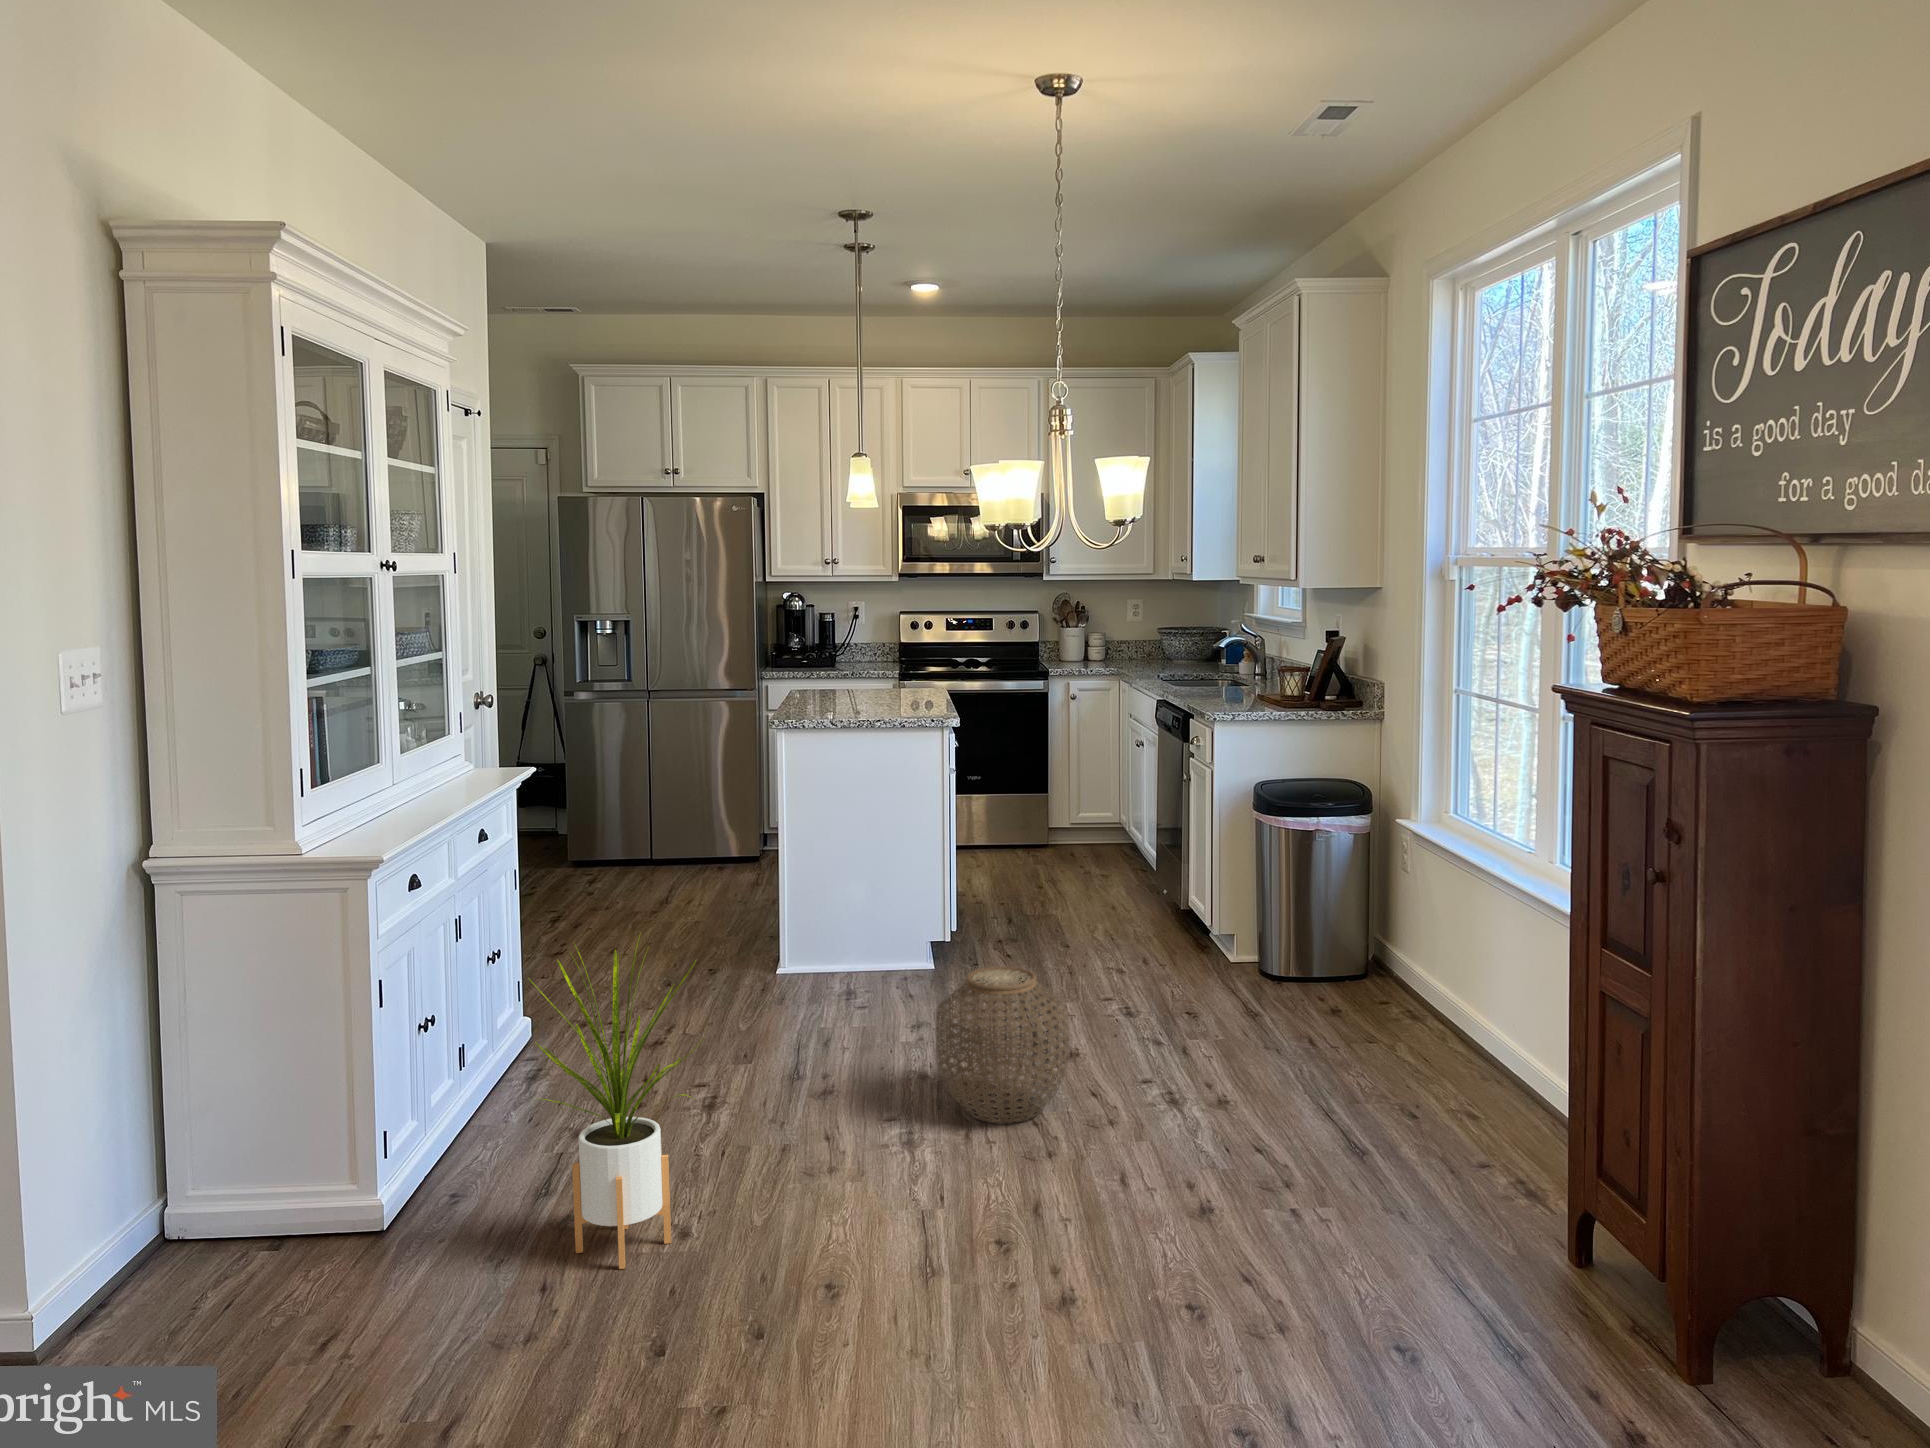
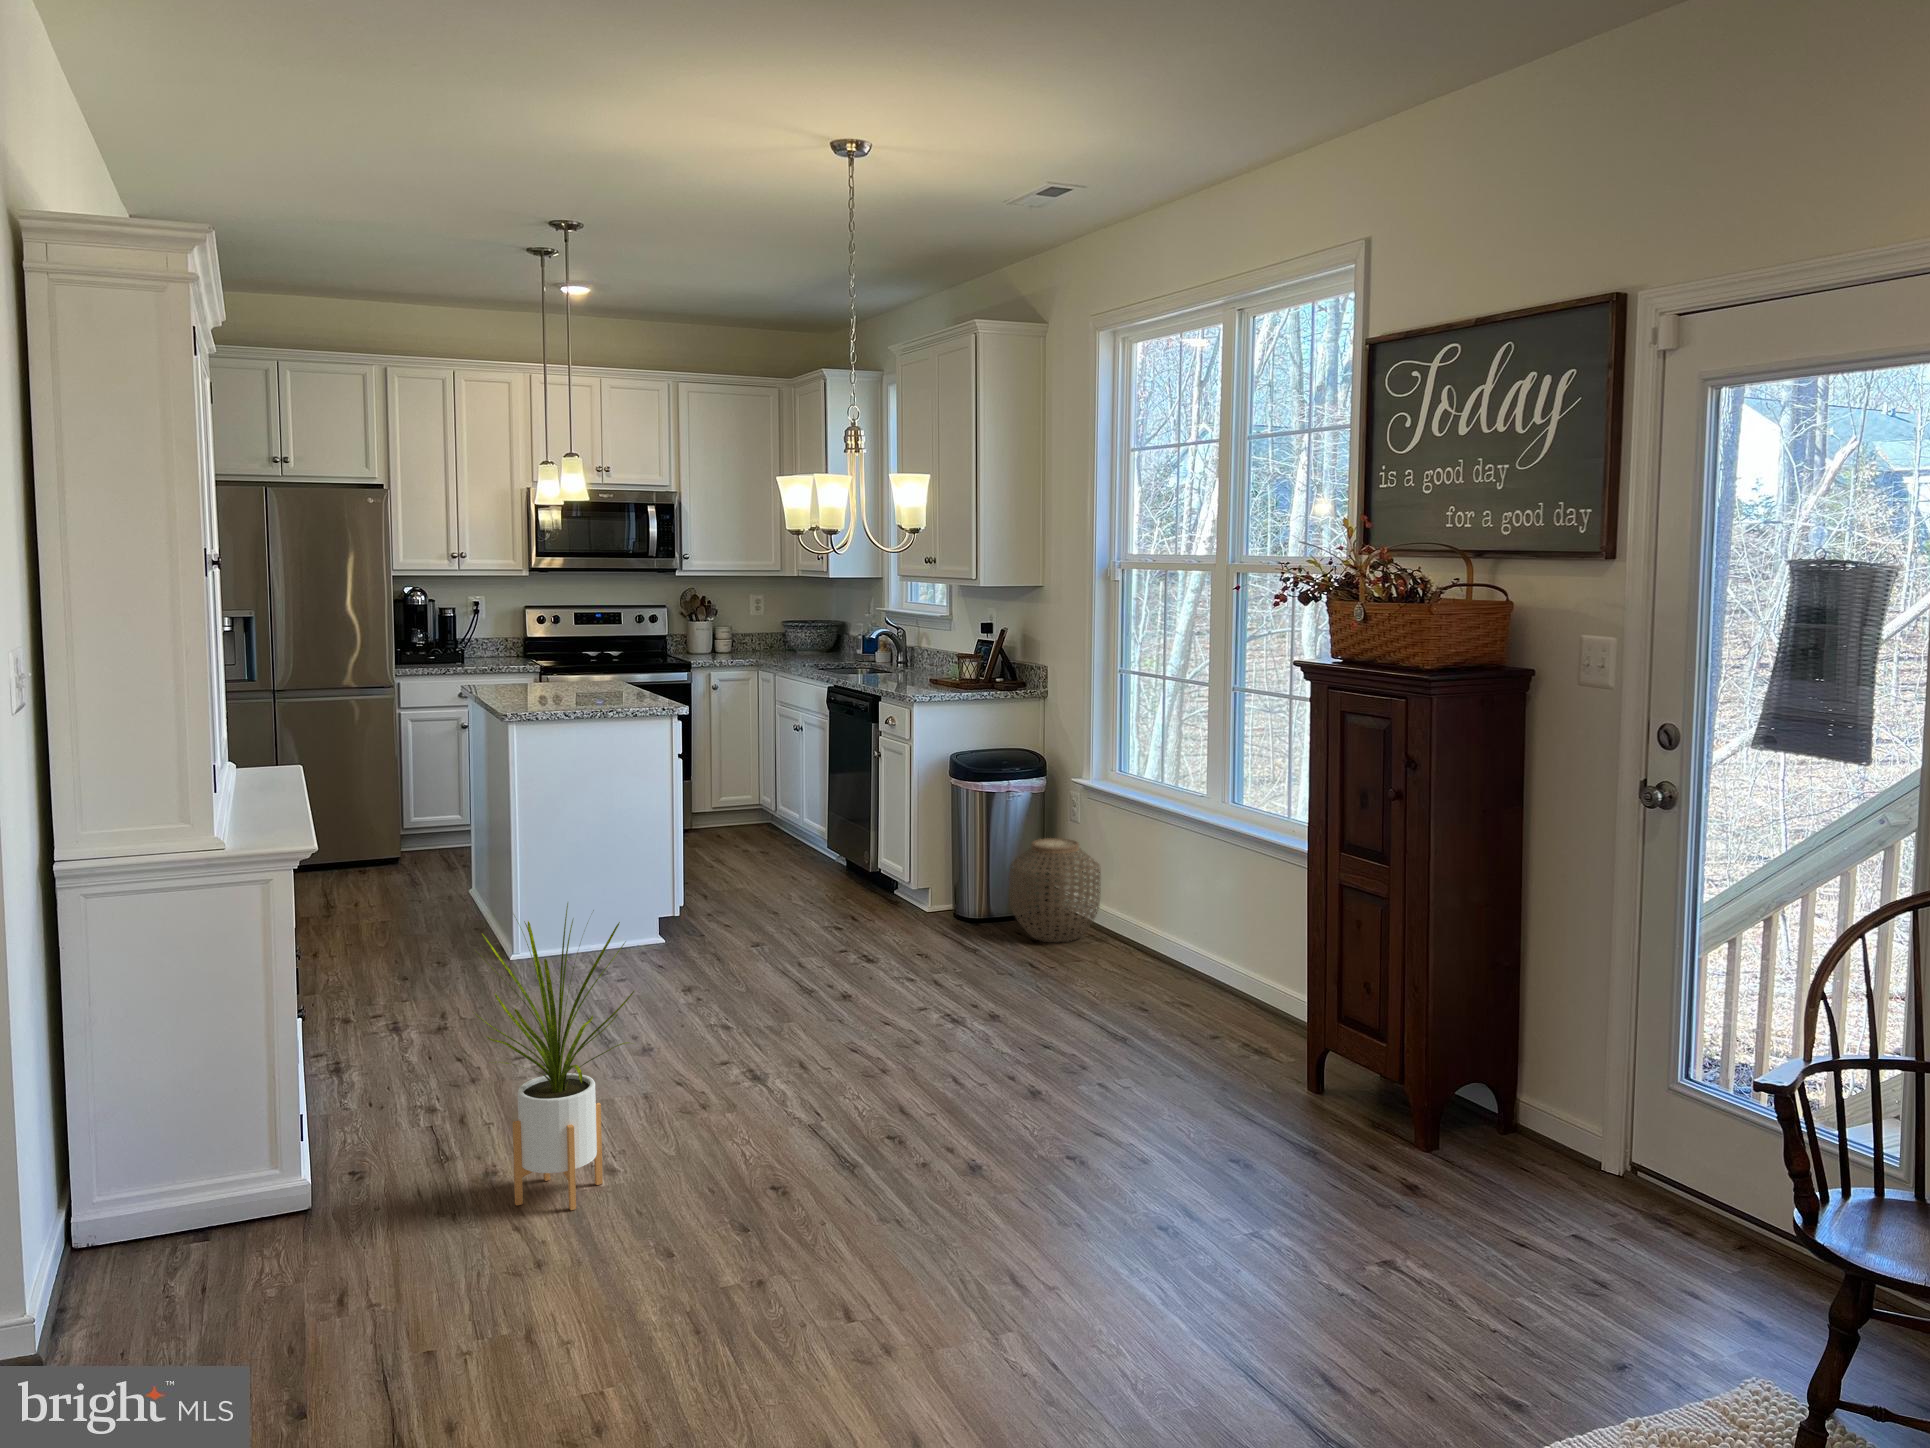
woven basket: present [936,967,1069,1124] -> present [1009,838,1101,942]

